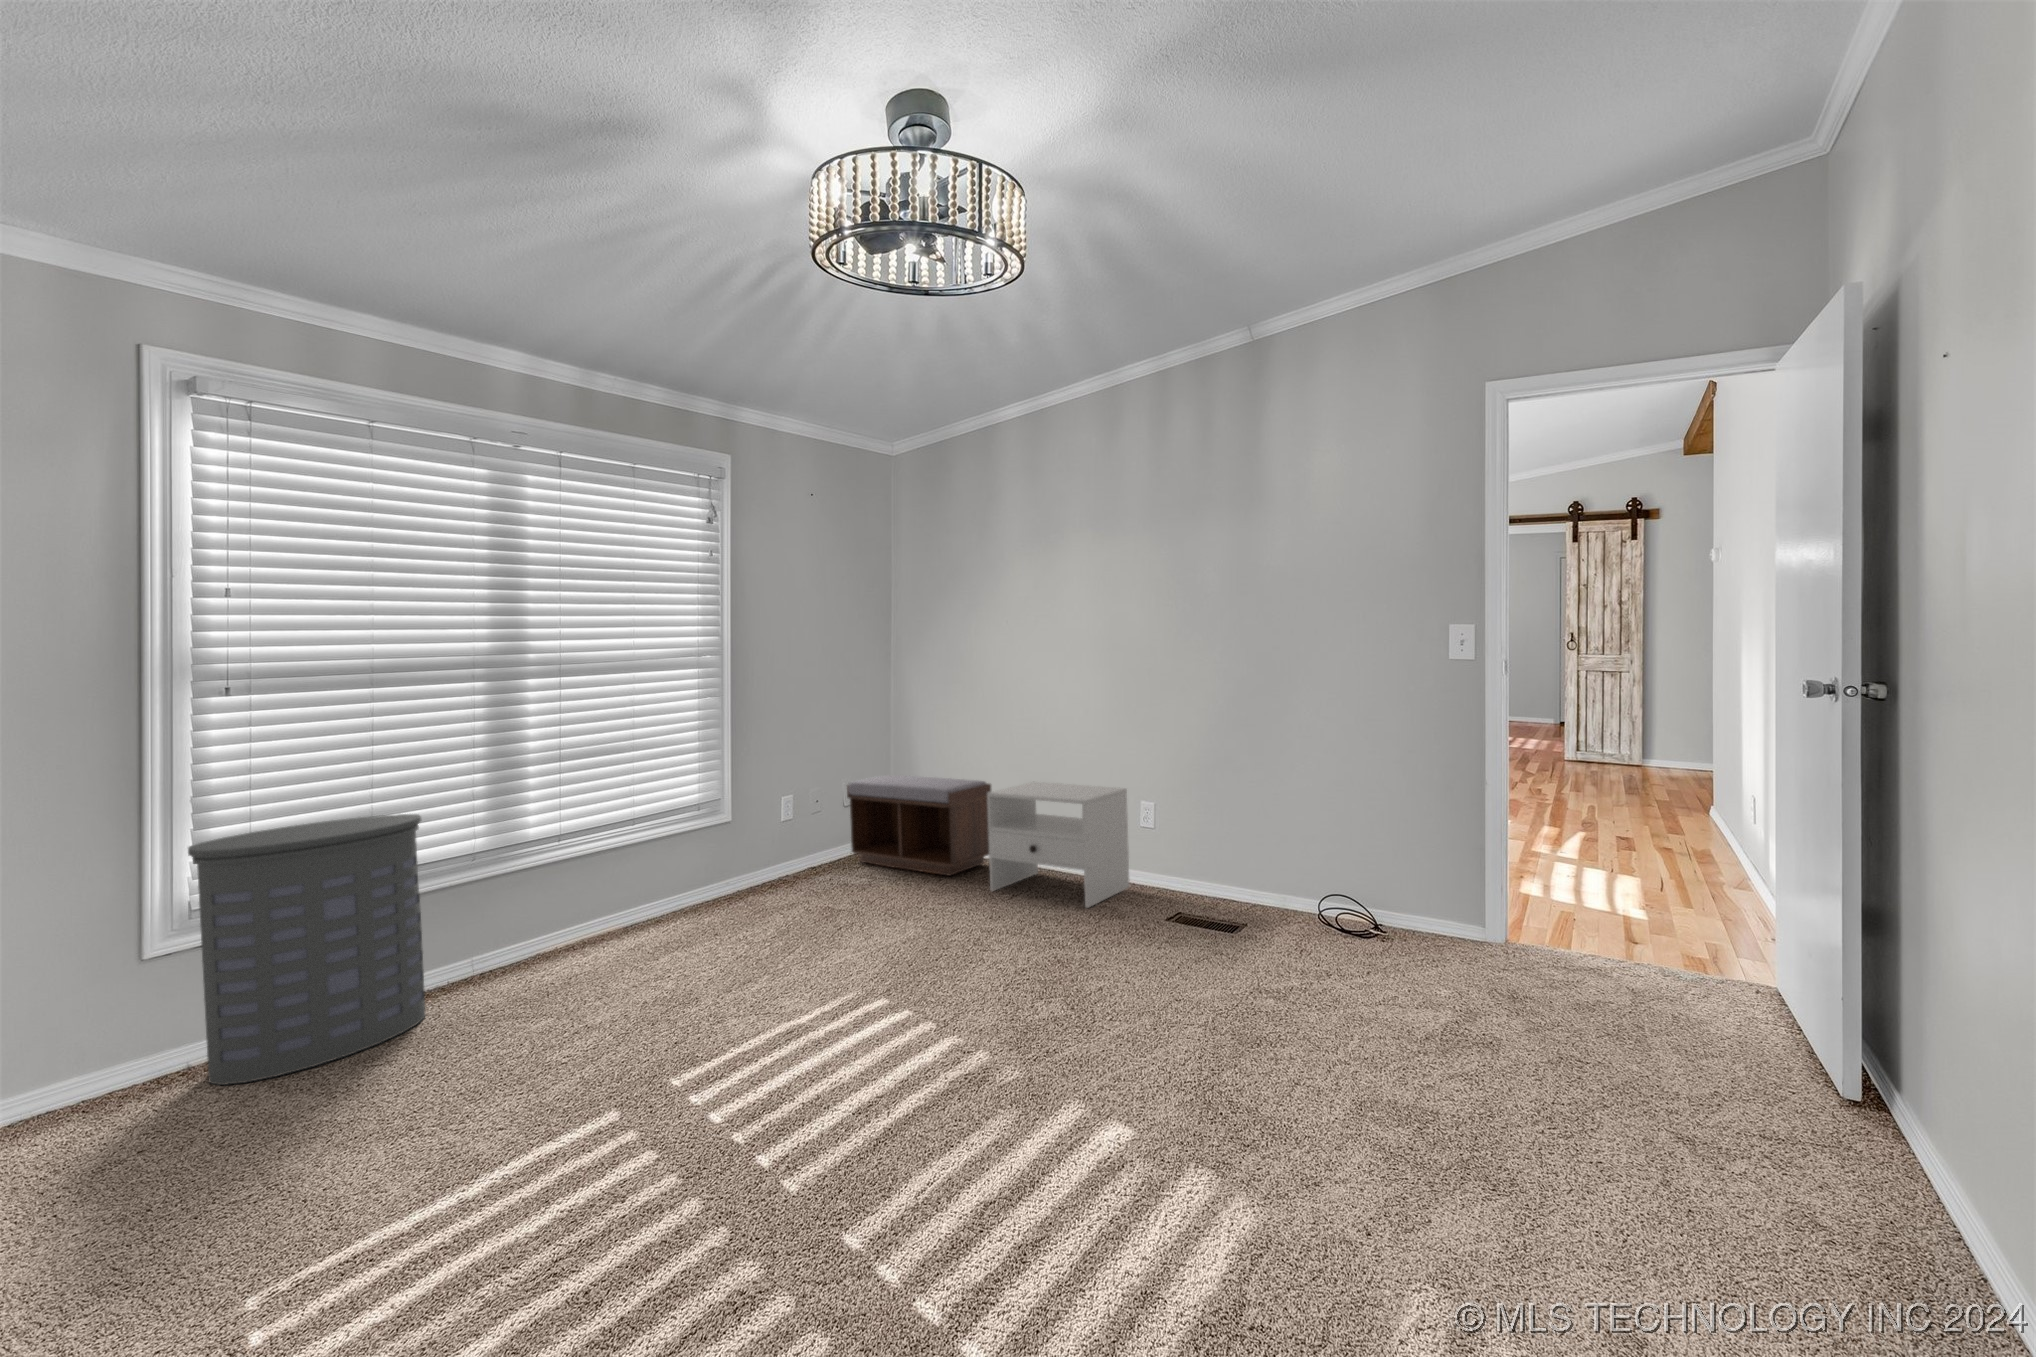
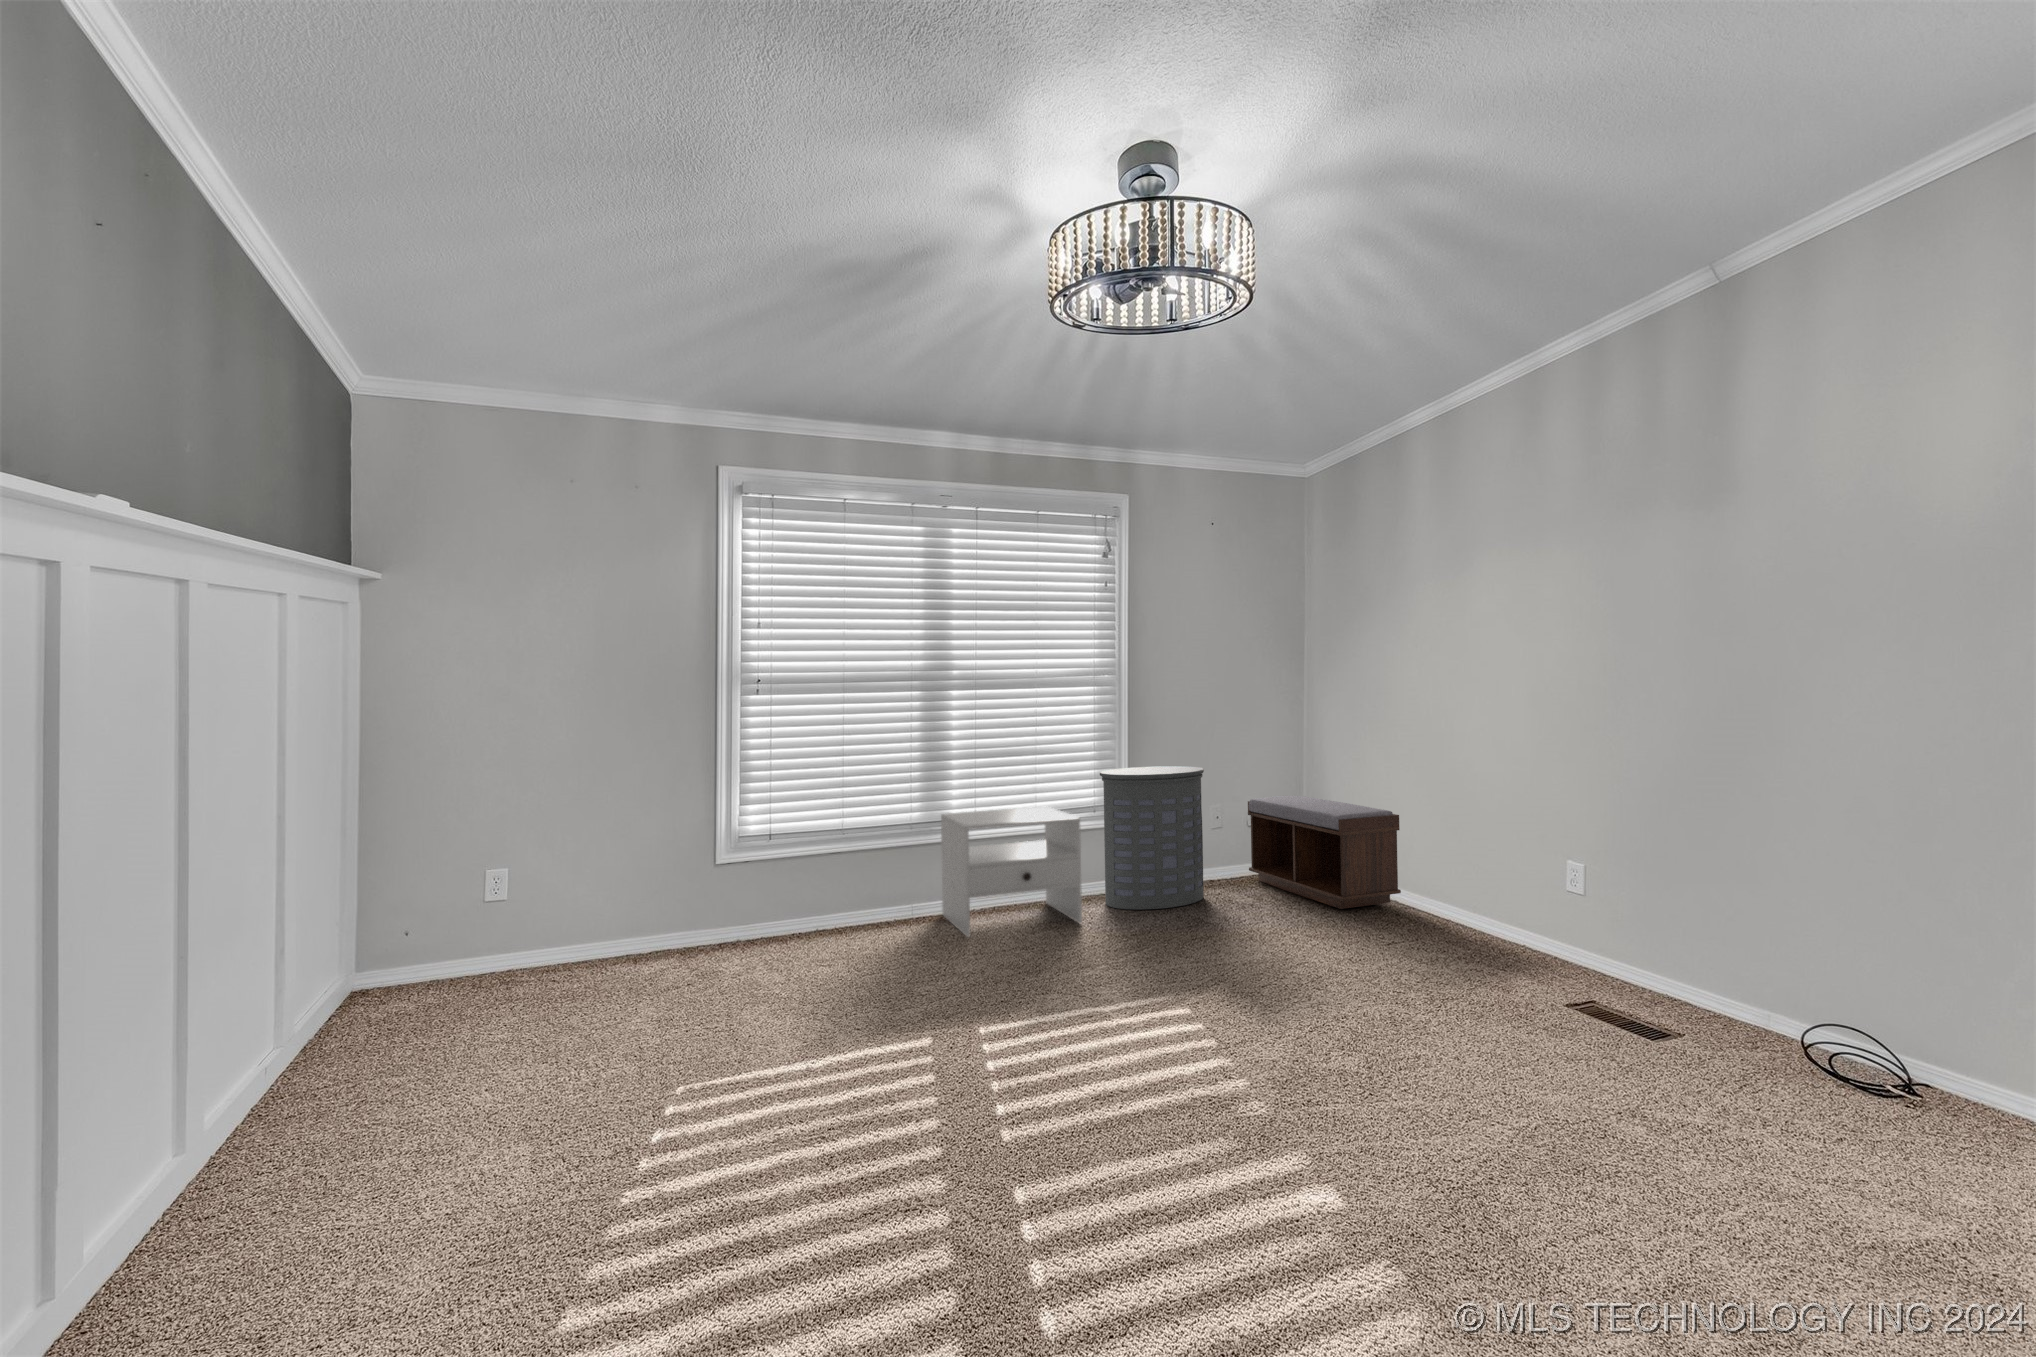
nightstand: present [987,782,1129,908] -> present [941,807,1082,937]
laundry hamper: present [188,814,426,1085] -> present [1100,766,1204,910]

